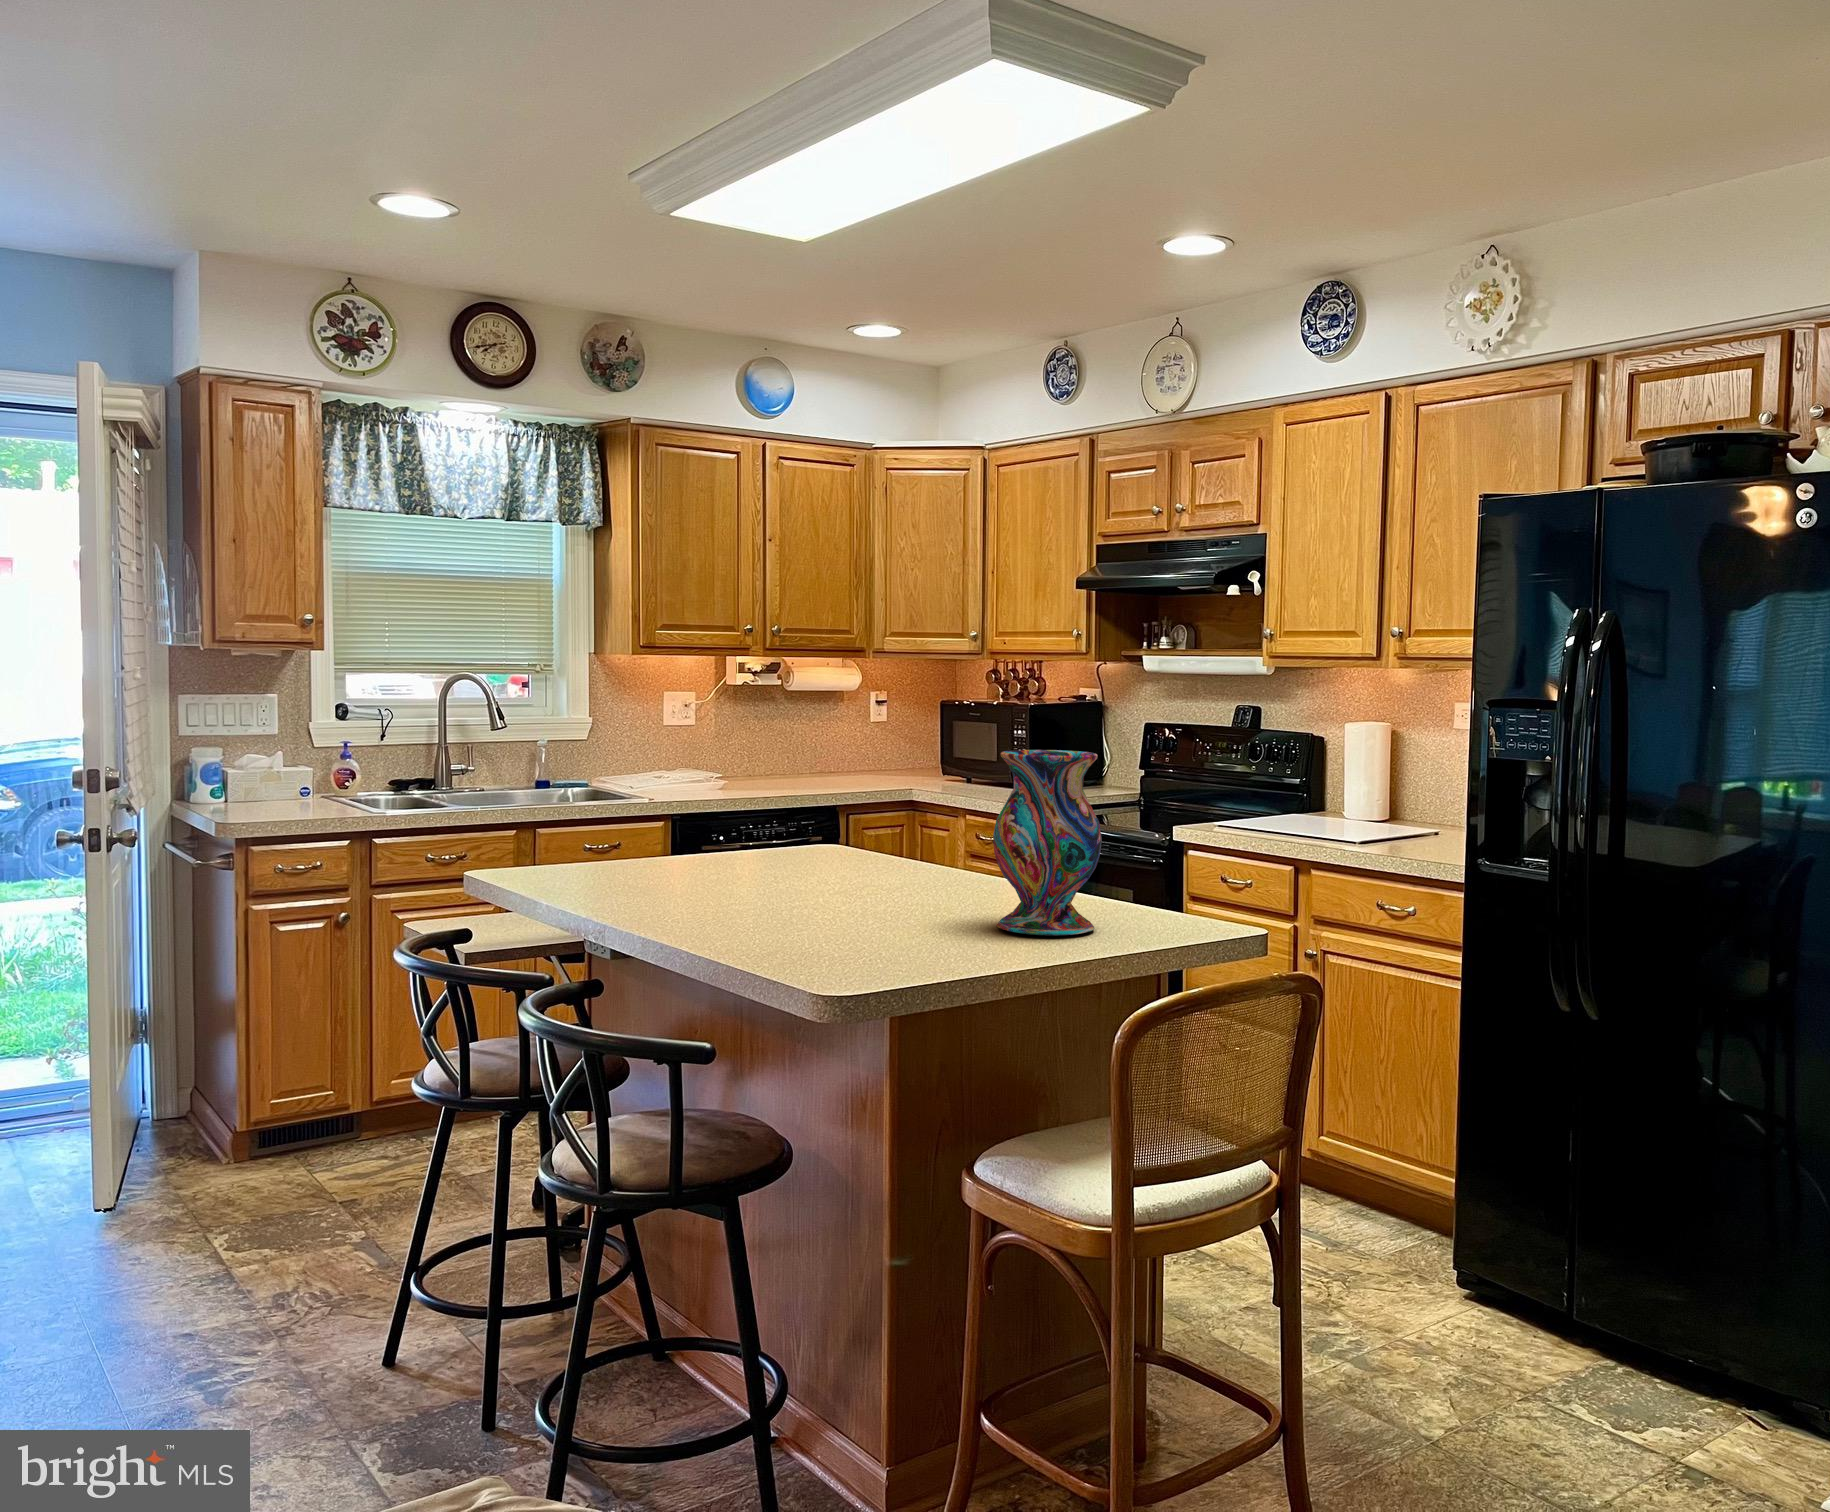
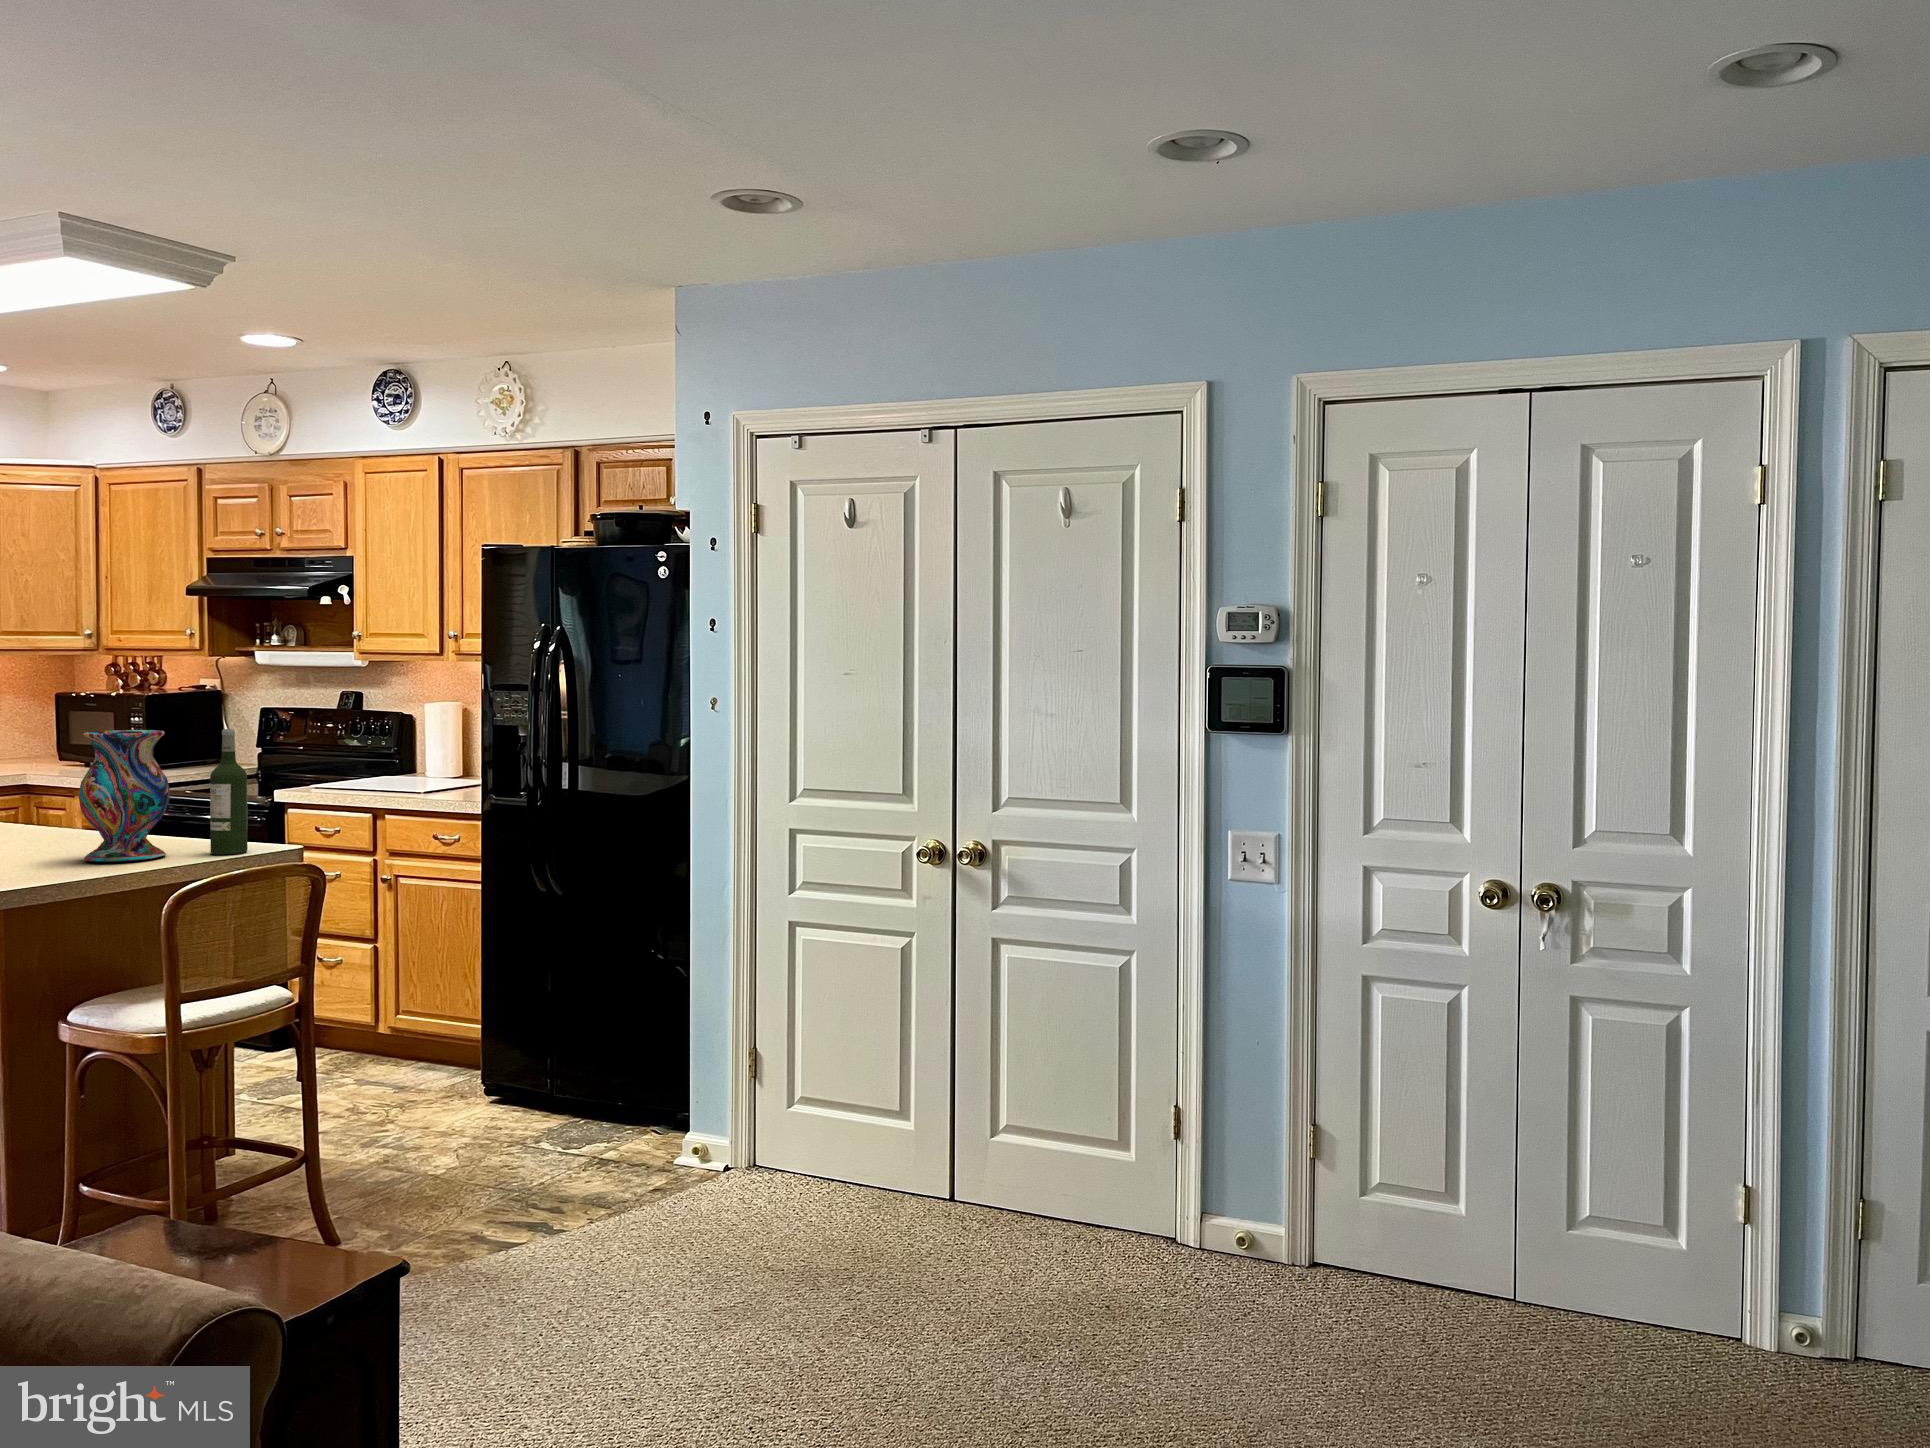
wine bottle: none [1151,754,1201,937] -> present [210,729,248,855]

